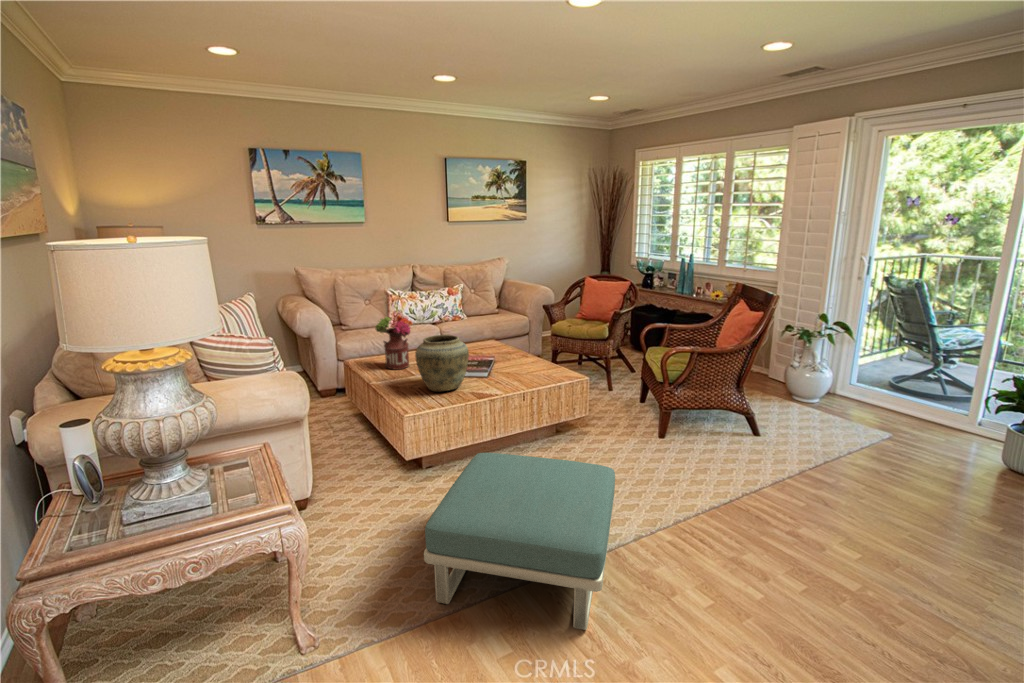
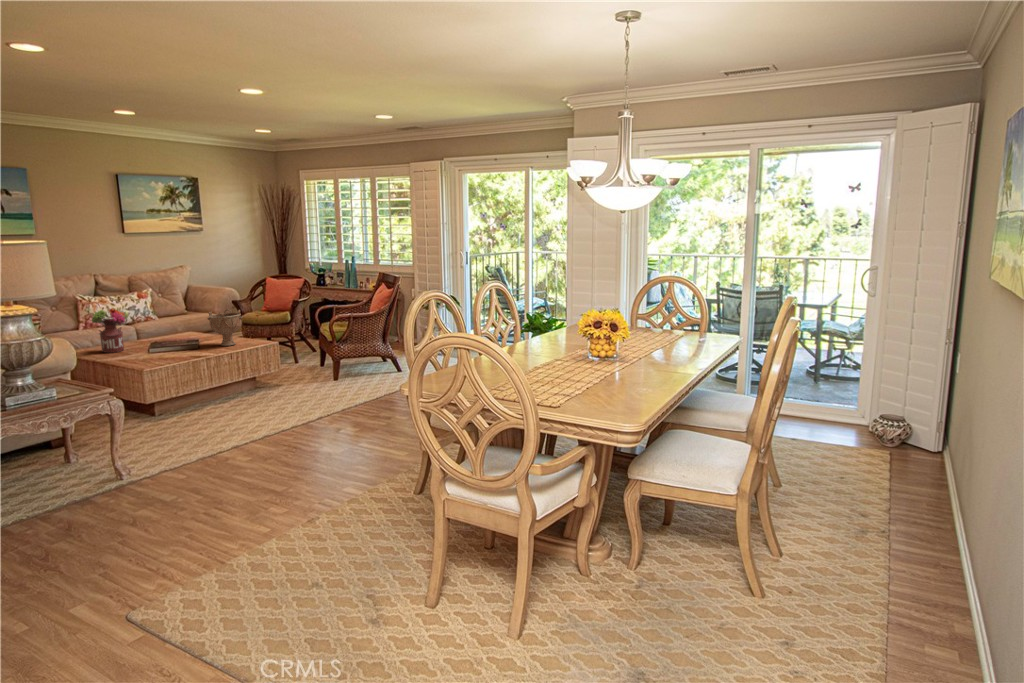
decorative bowl: none [502,324,545,377] -> present [208,308,243,346]
vase: present [415,335,469,392] -> none [140,317,184,358]
footstool: present [424,453,615,630] -> none [190,376,303,453]

